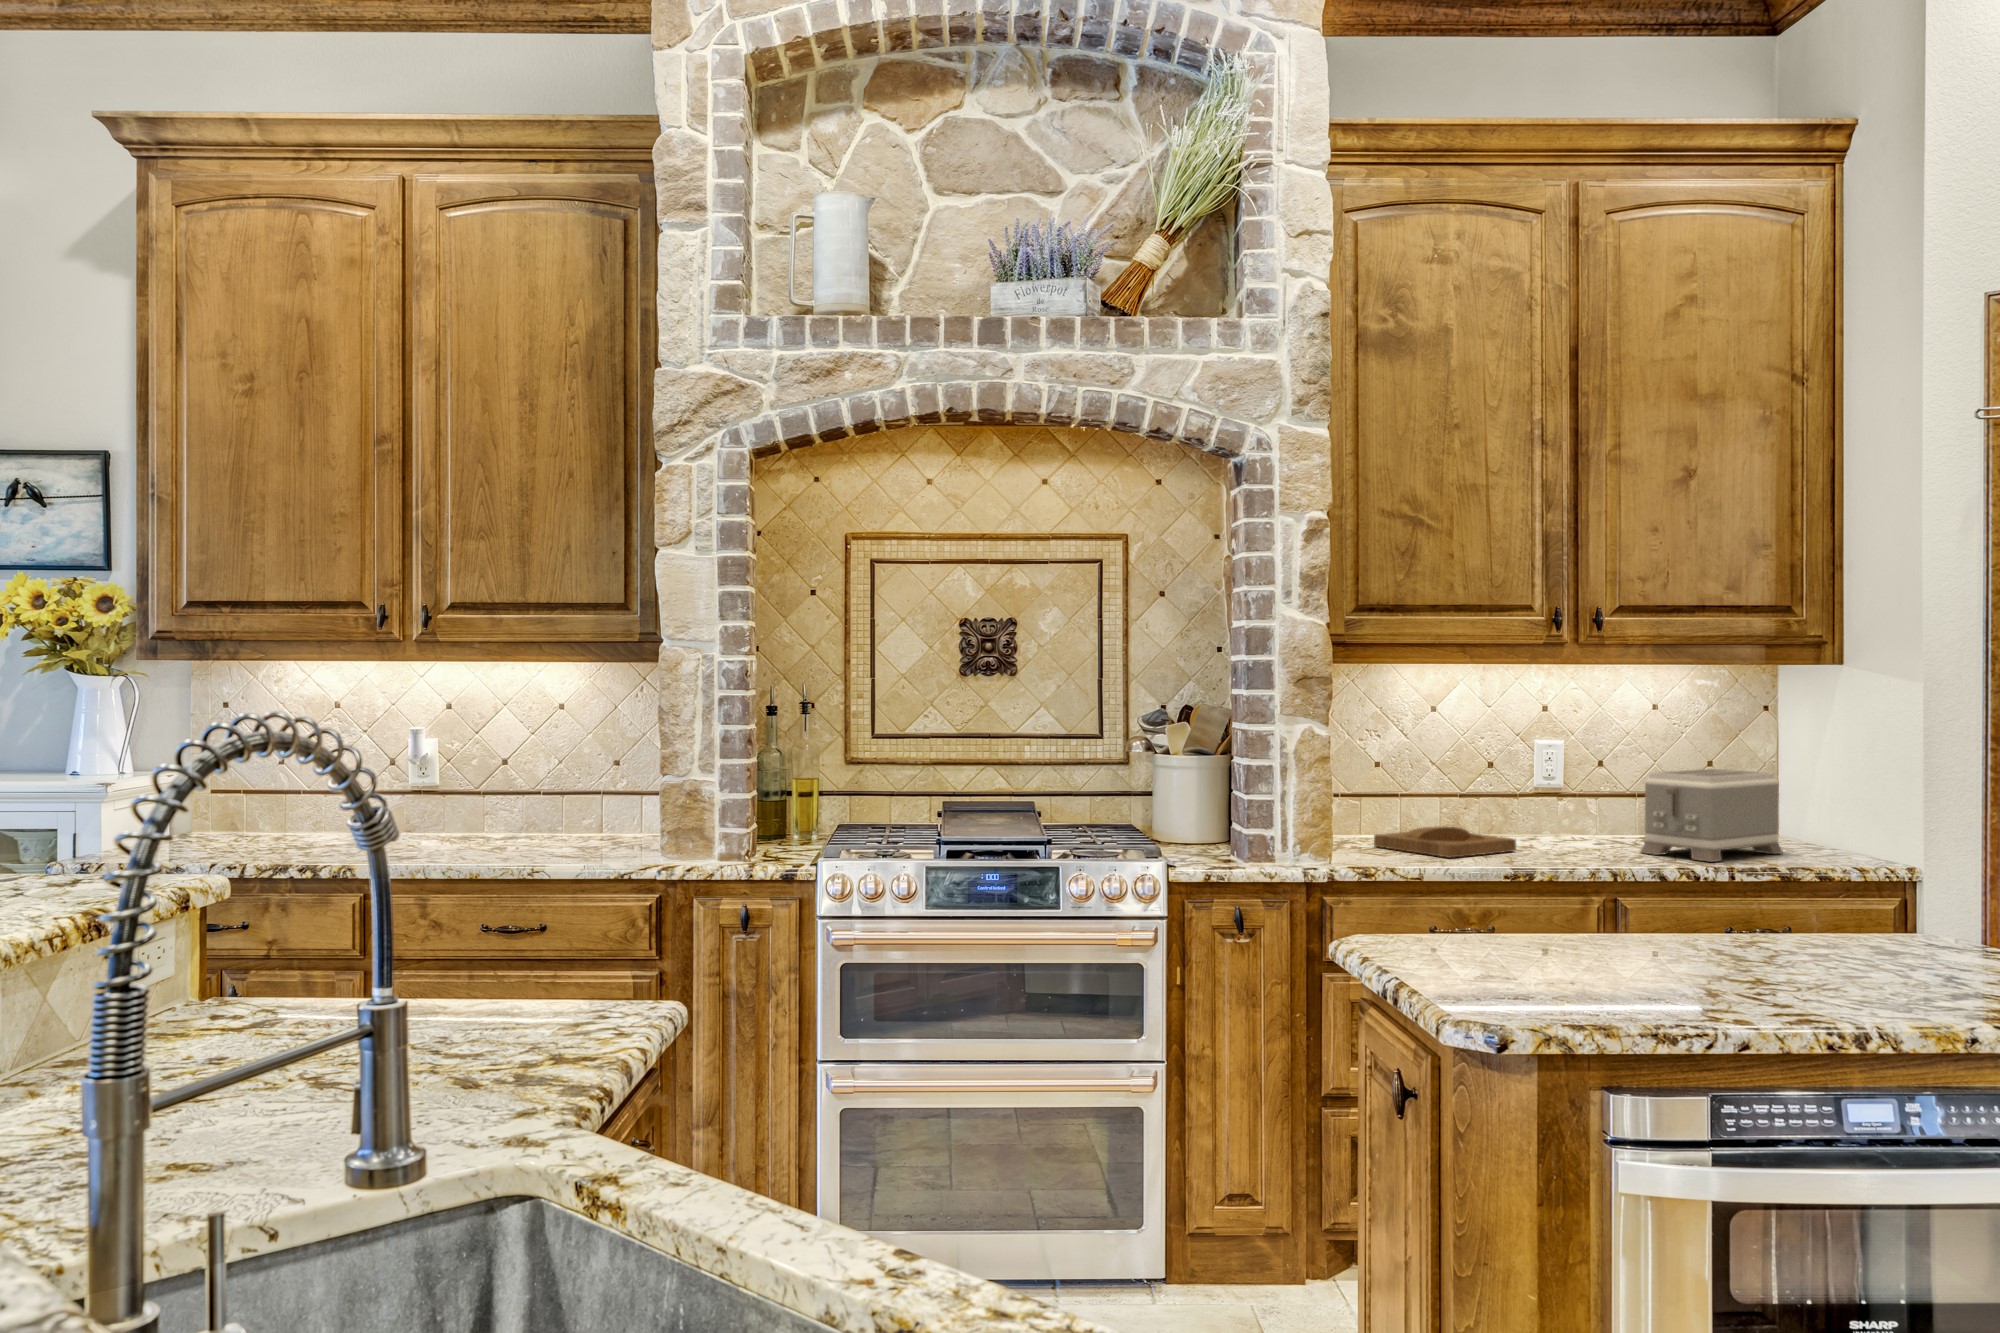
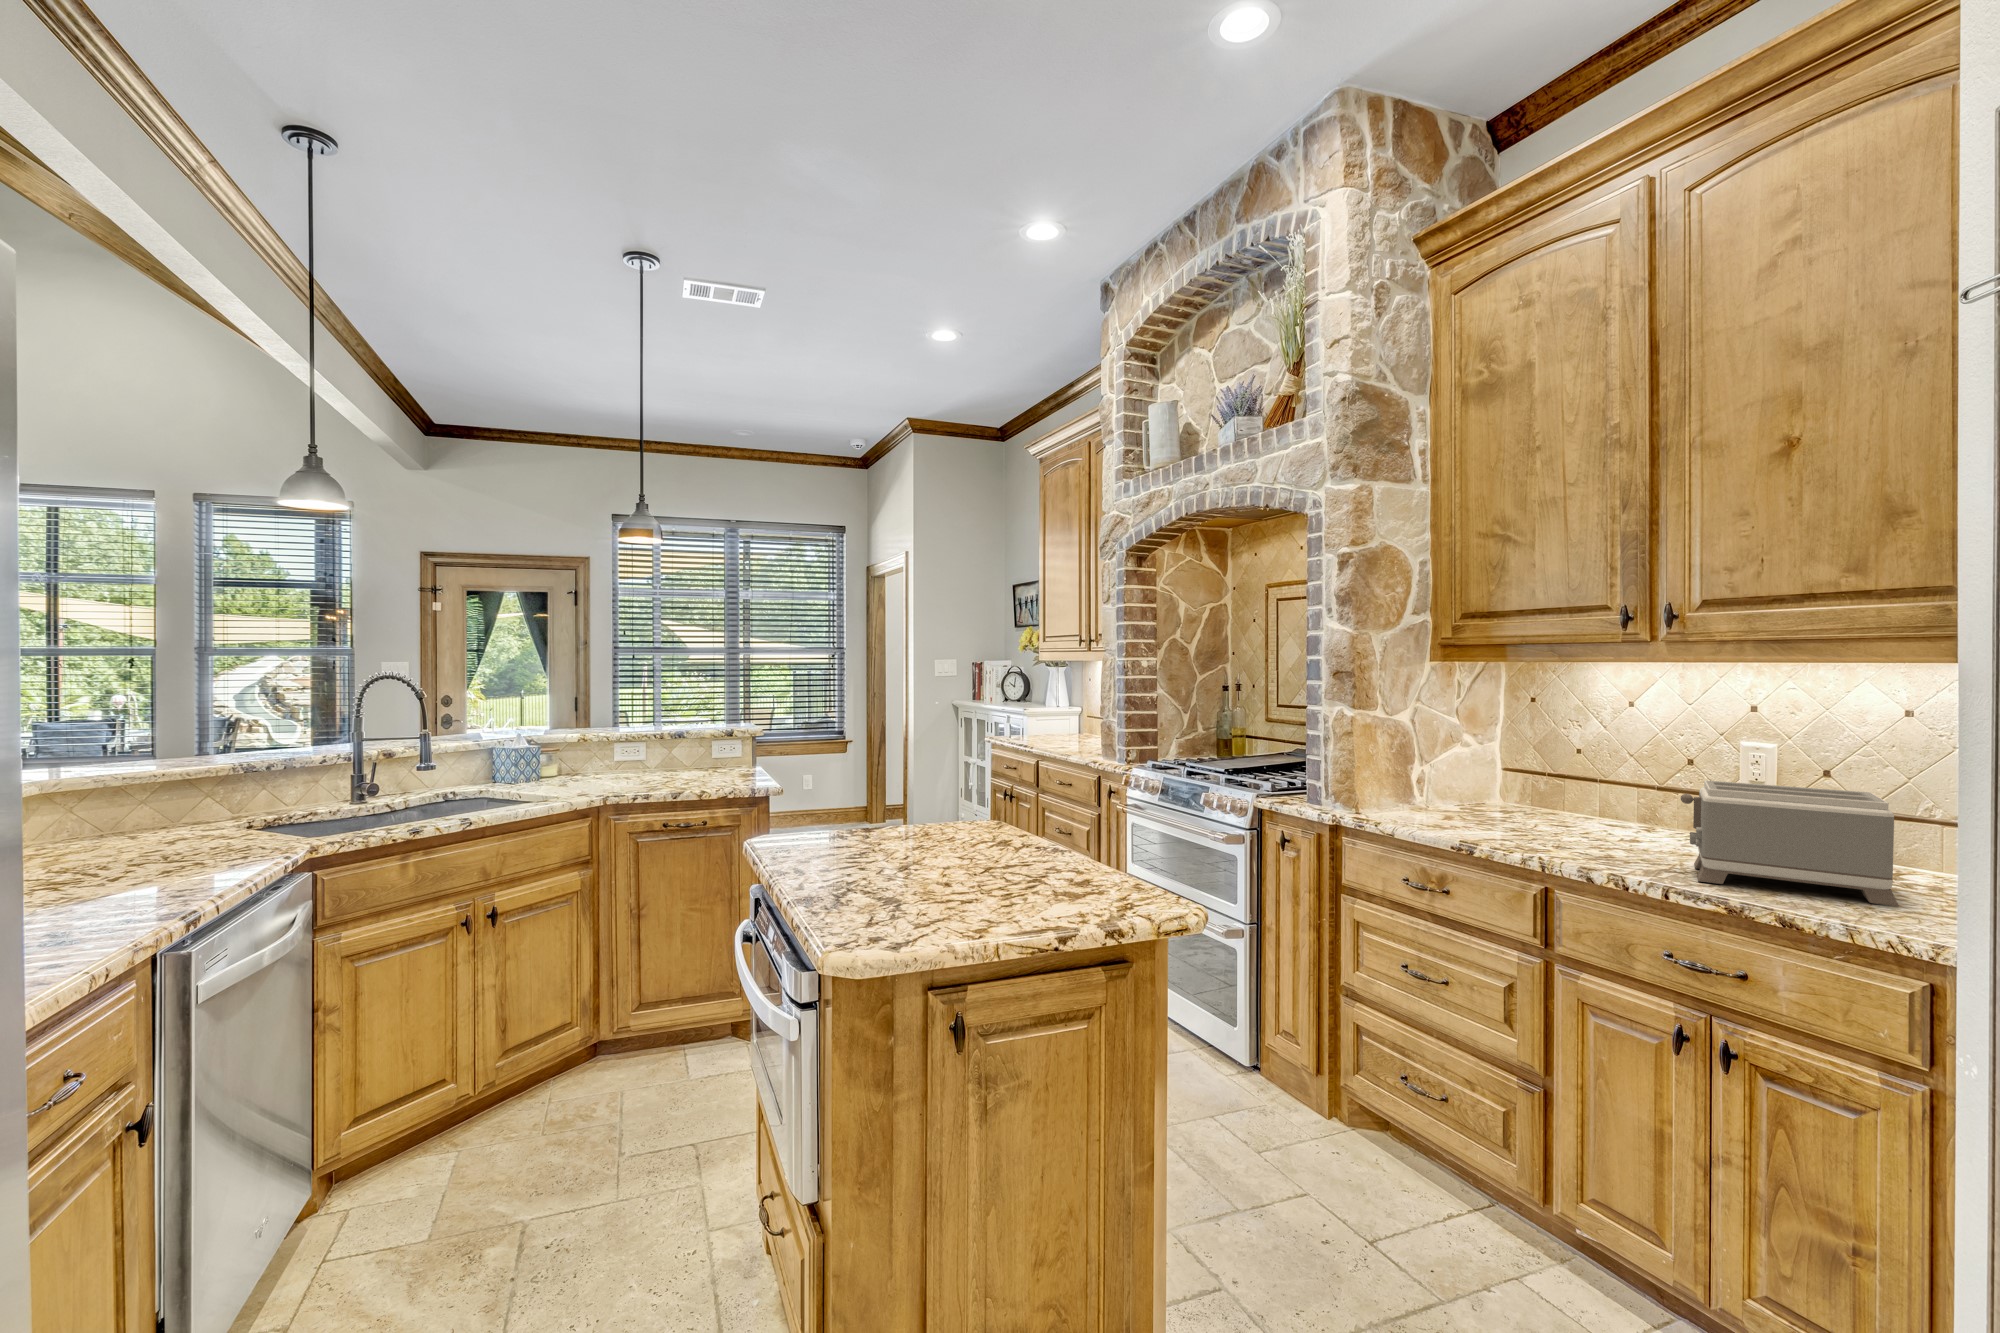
tray: present [1374,827,1516,858] -> none [1472,803,1580,837]

